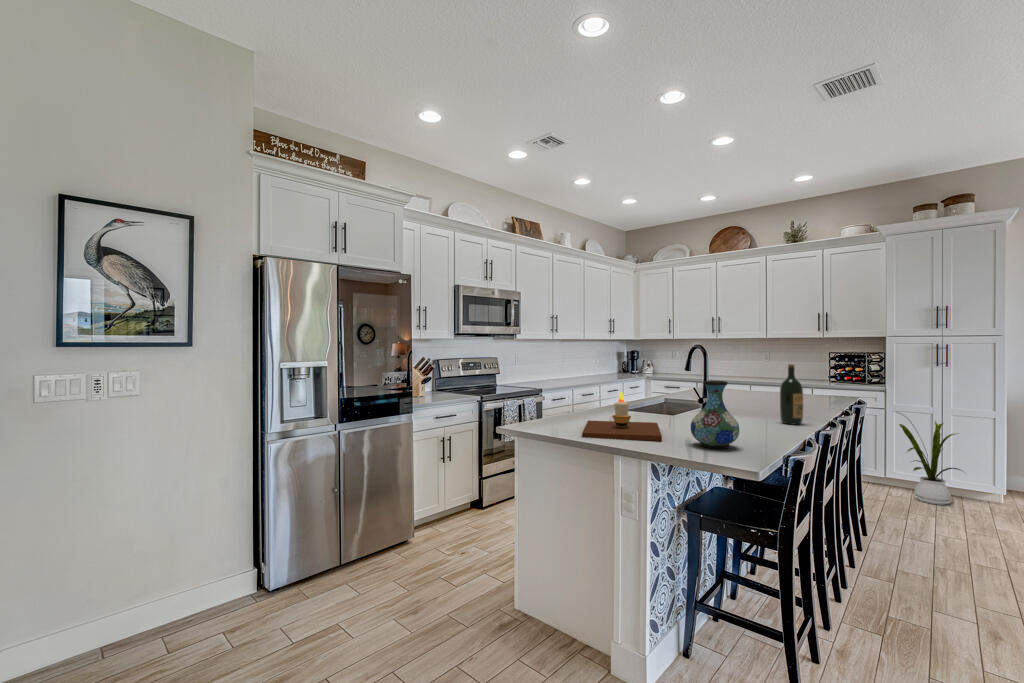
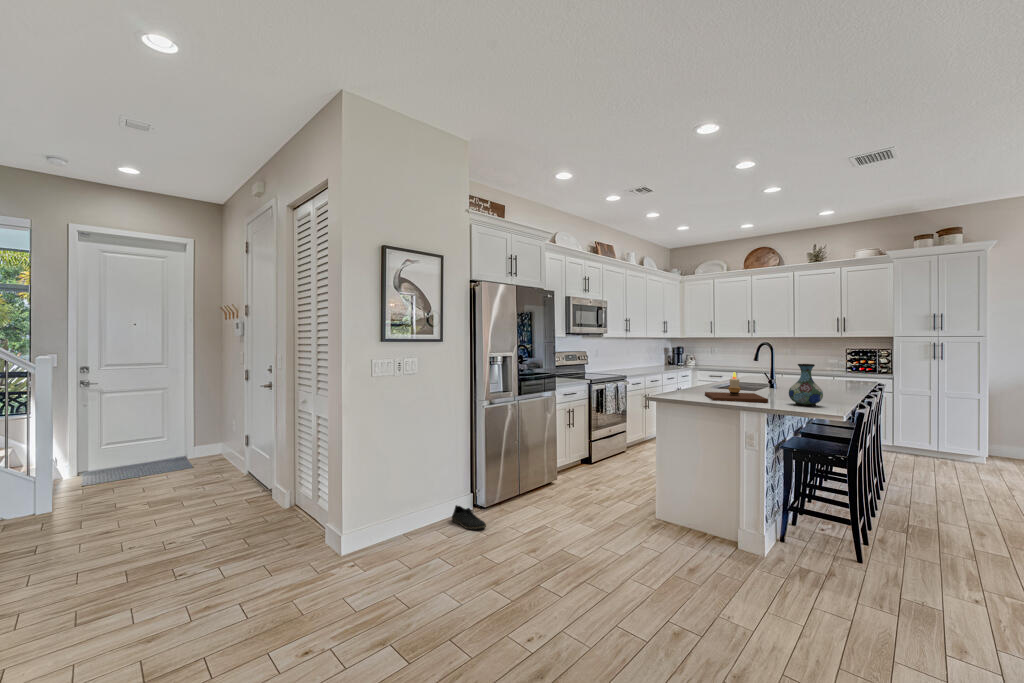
wine bottle: present [780,364,803,425] -> none [833,355,850,396]
house plant: present [897,412,962,505] -> none [898,393,959,464]
shoe: none [208,593,250,636] -> present [452,505,486,529]

